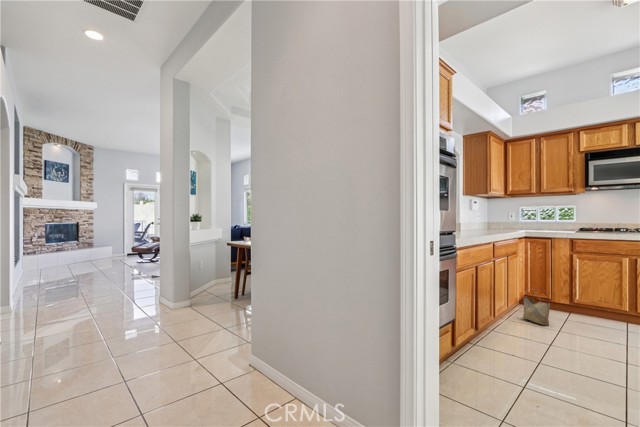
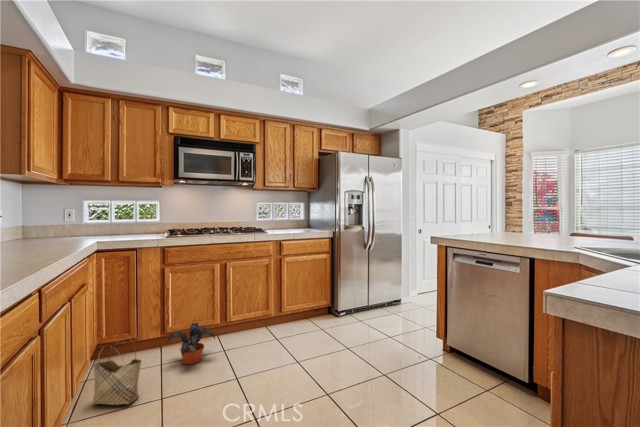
potted plant: none [572,298,616,327] -> present [167,323,215,364]

